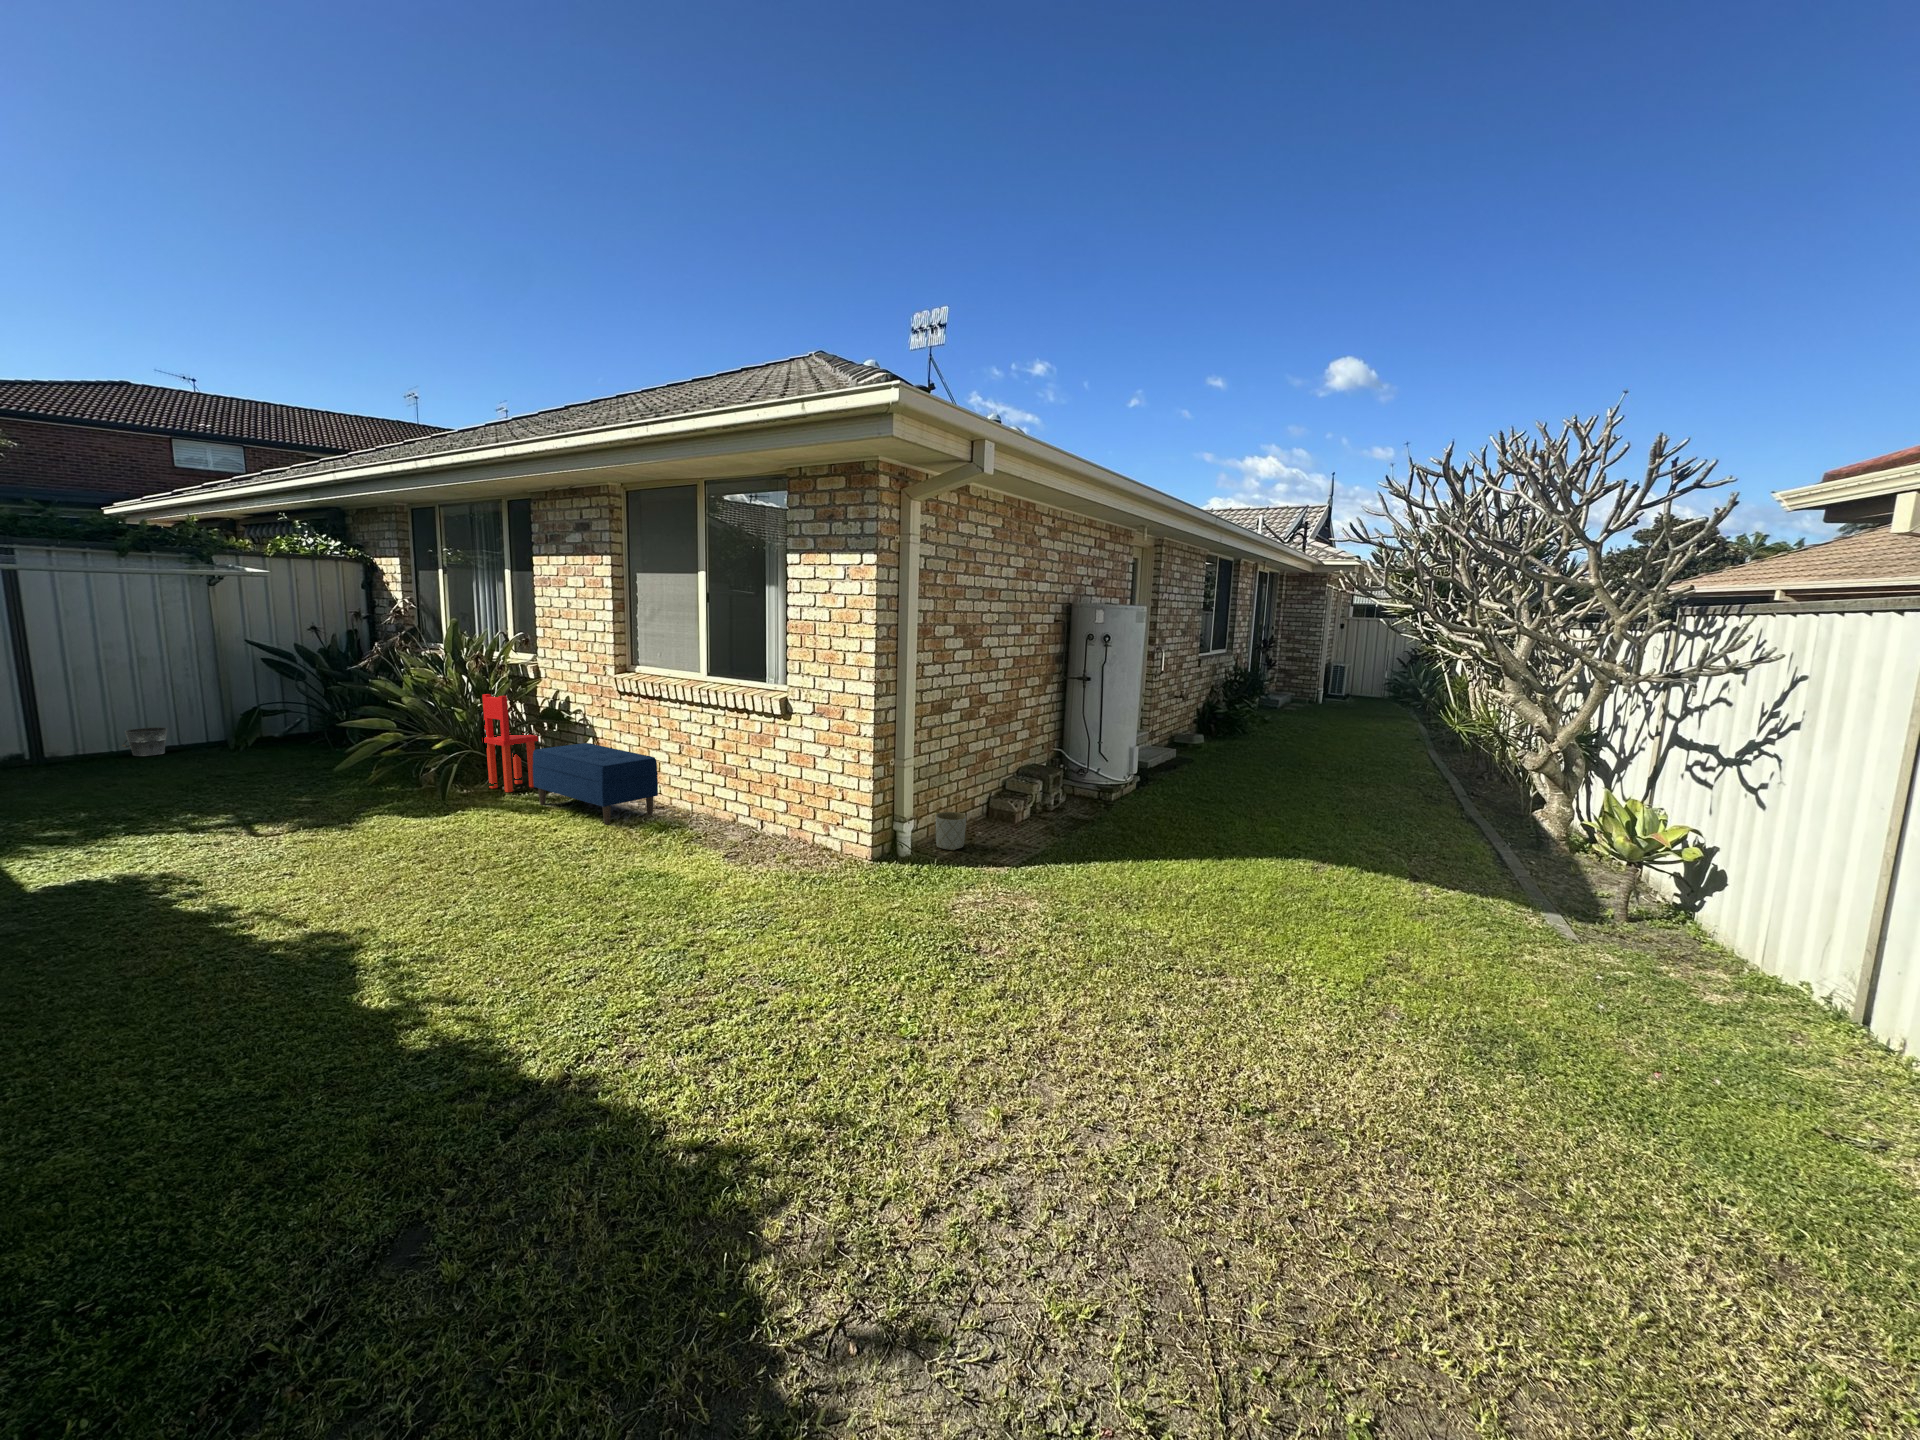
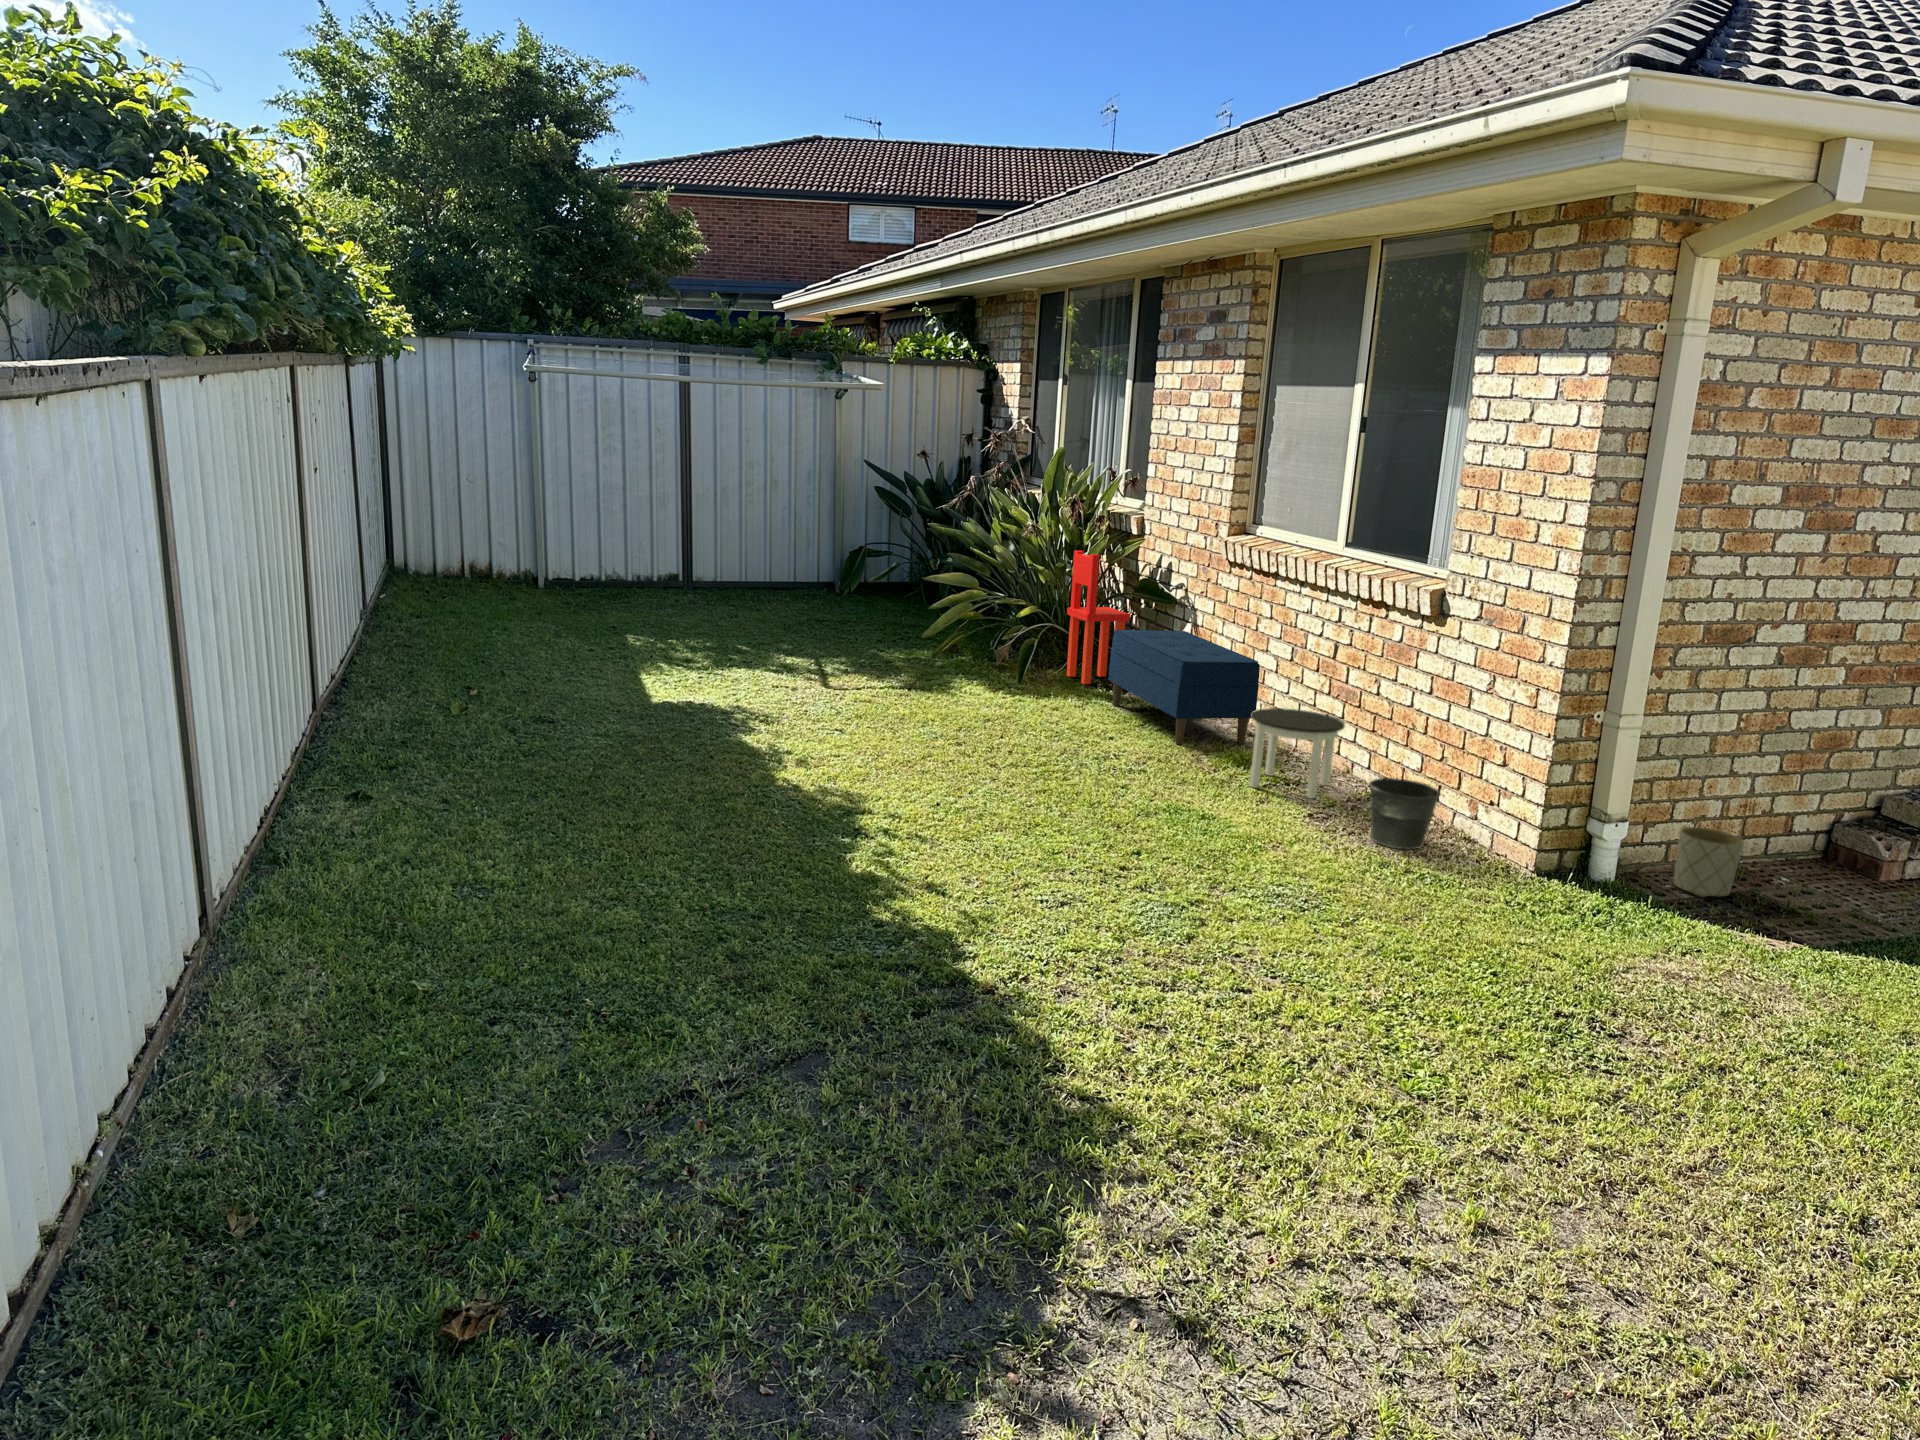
bucket: present [122,727,167,756] -> present [1361,778,1441,850]
round table: none [667,786,731,845] -> present [1249,708,1345,798]

